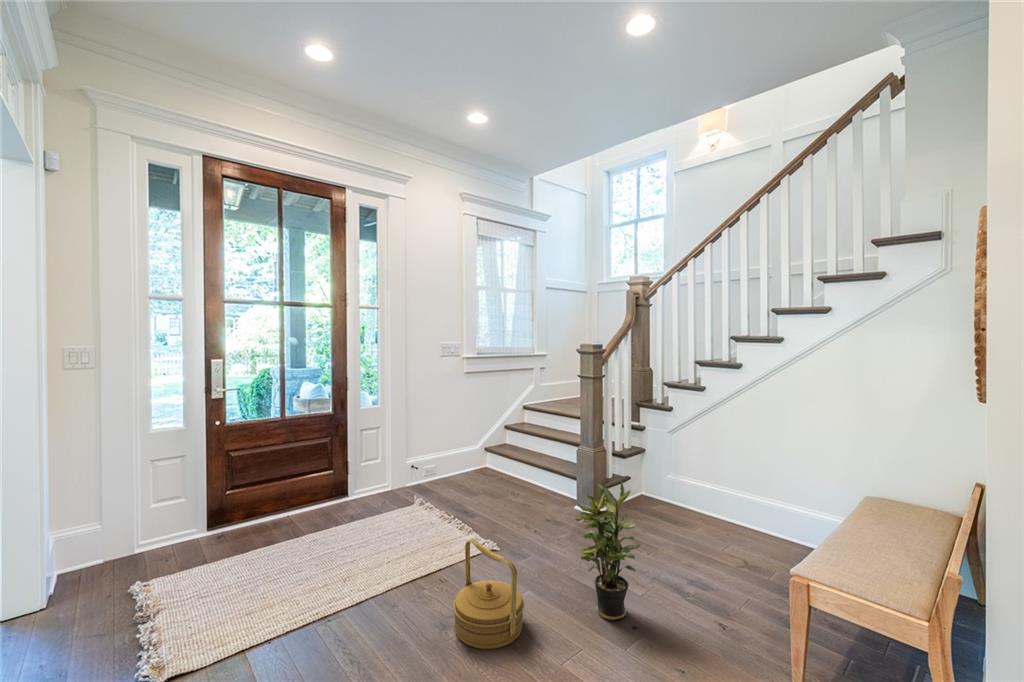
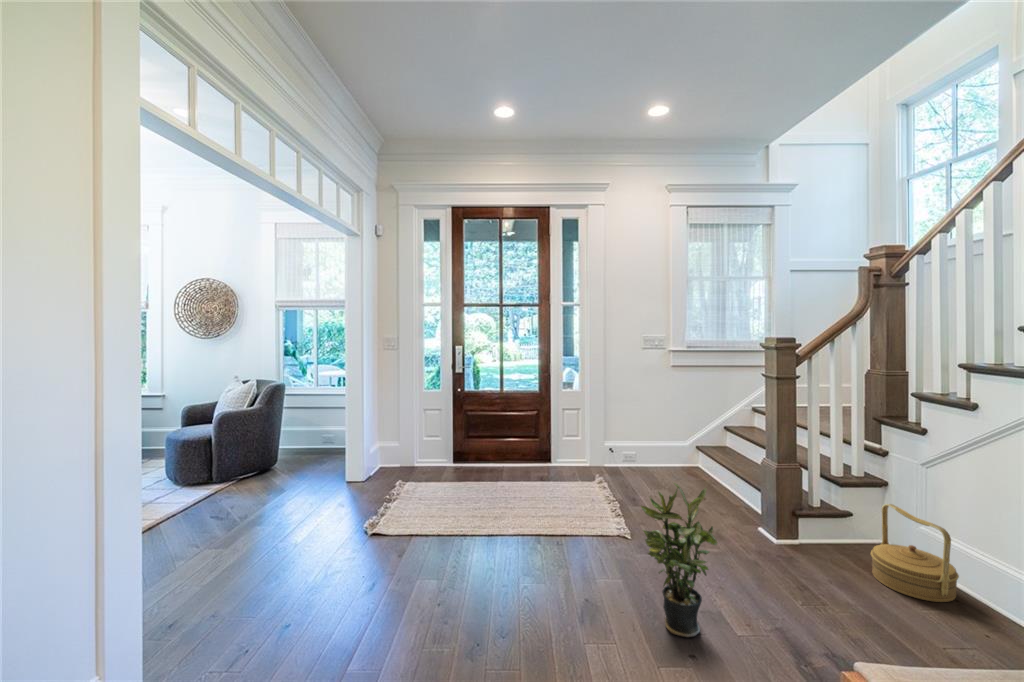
basket: present [453,539,524,649] -> present [871,504,959,602]

